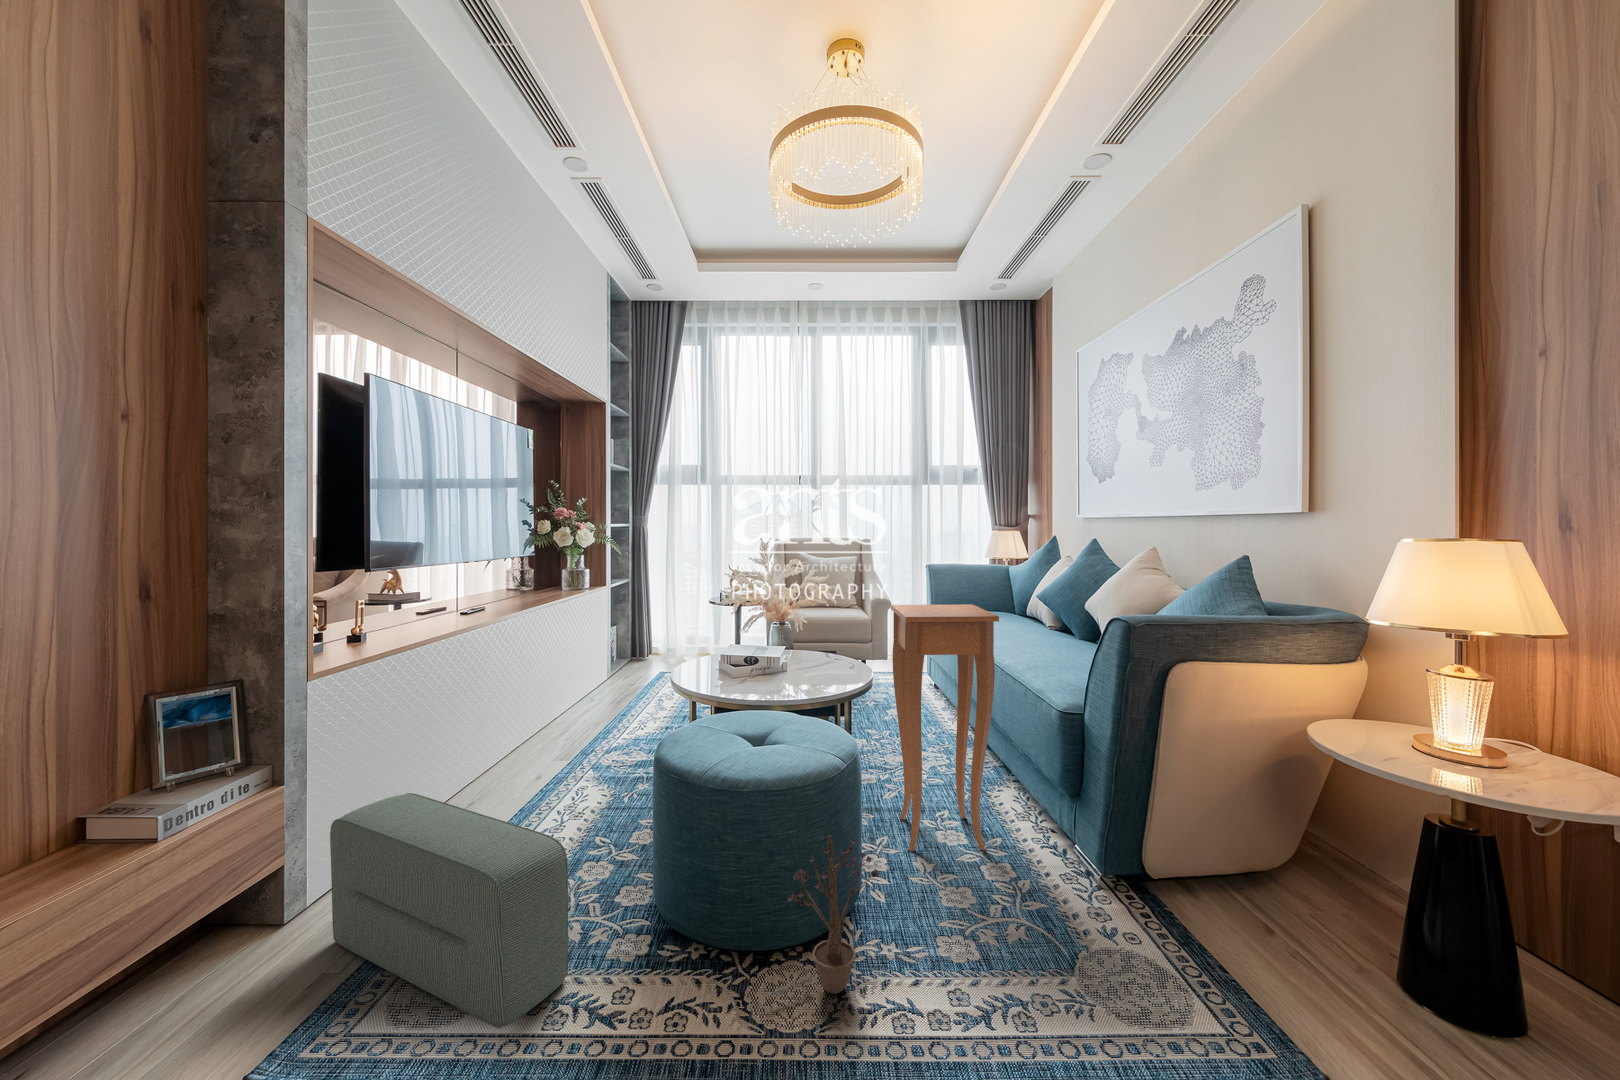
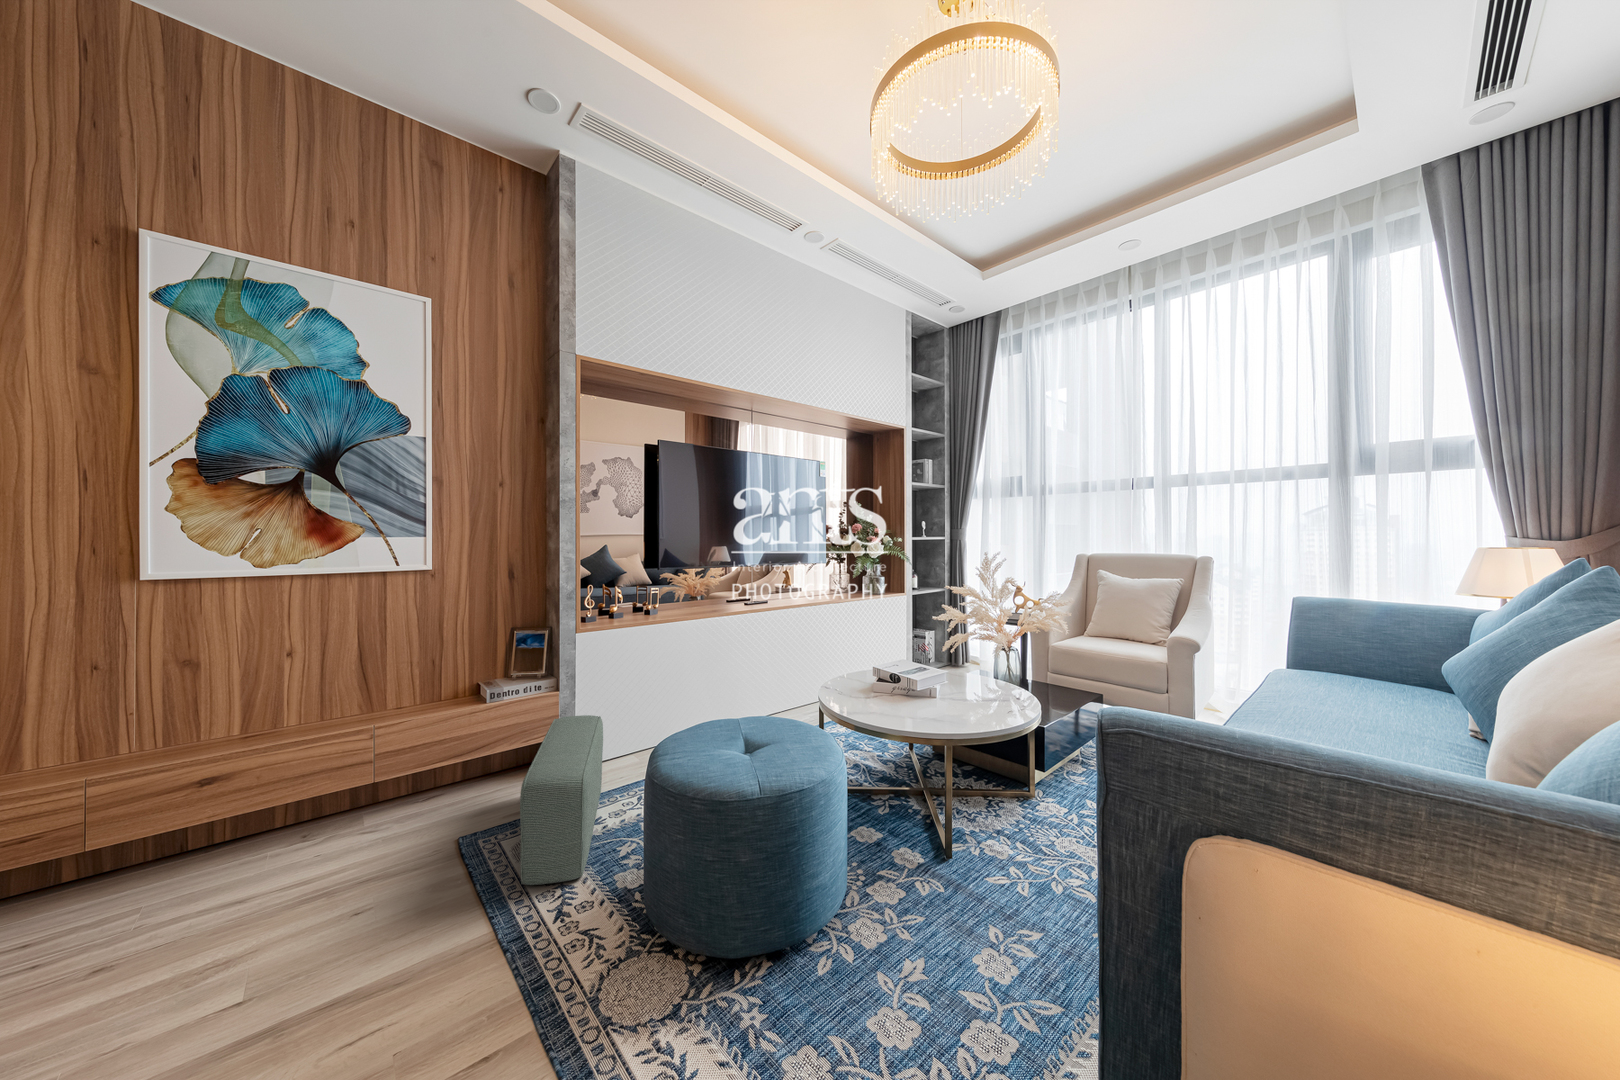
side table: present [891,604,999,851] -> none [919,655,1076,1002]
decorative plant: present [768,835,879,998] -> none [623,859,716,1015]

